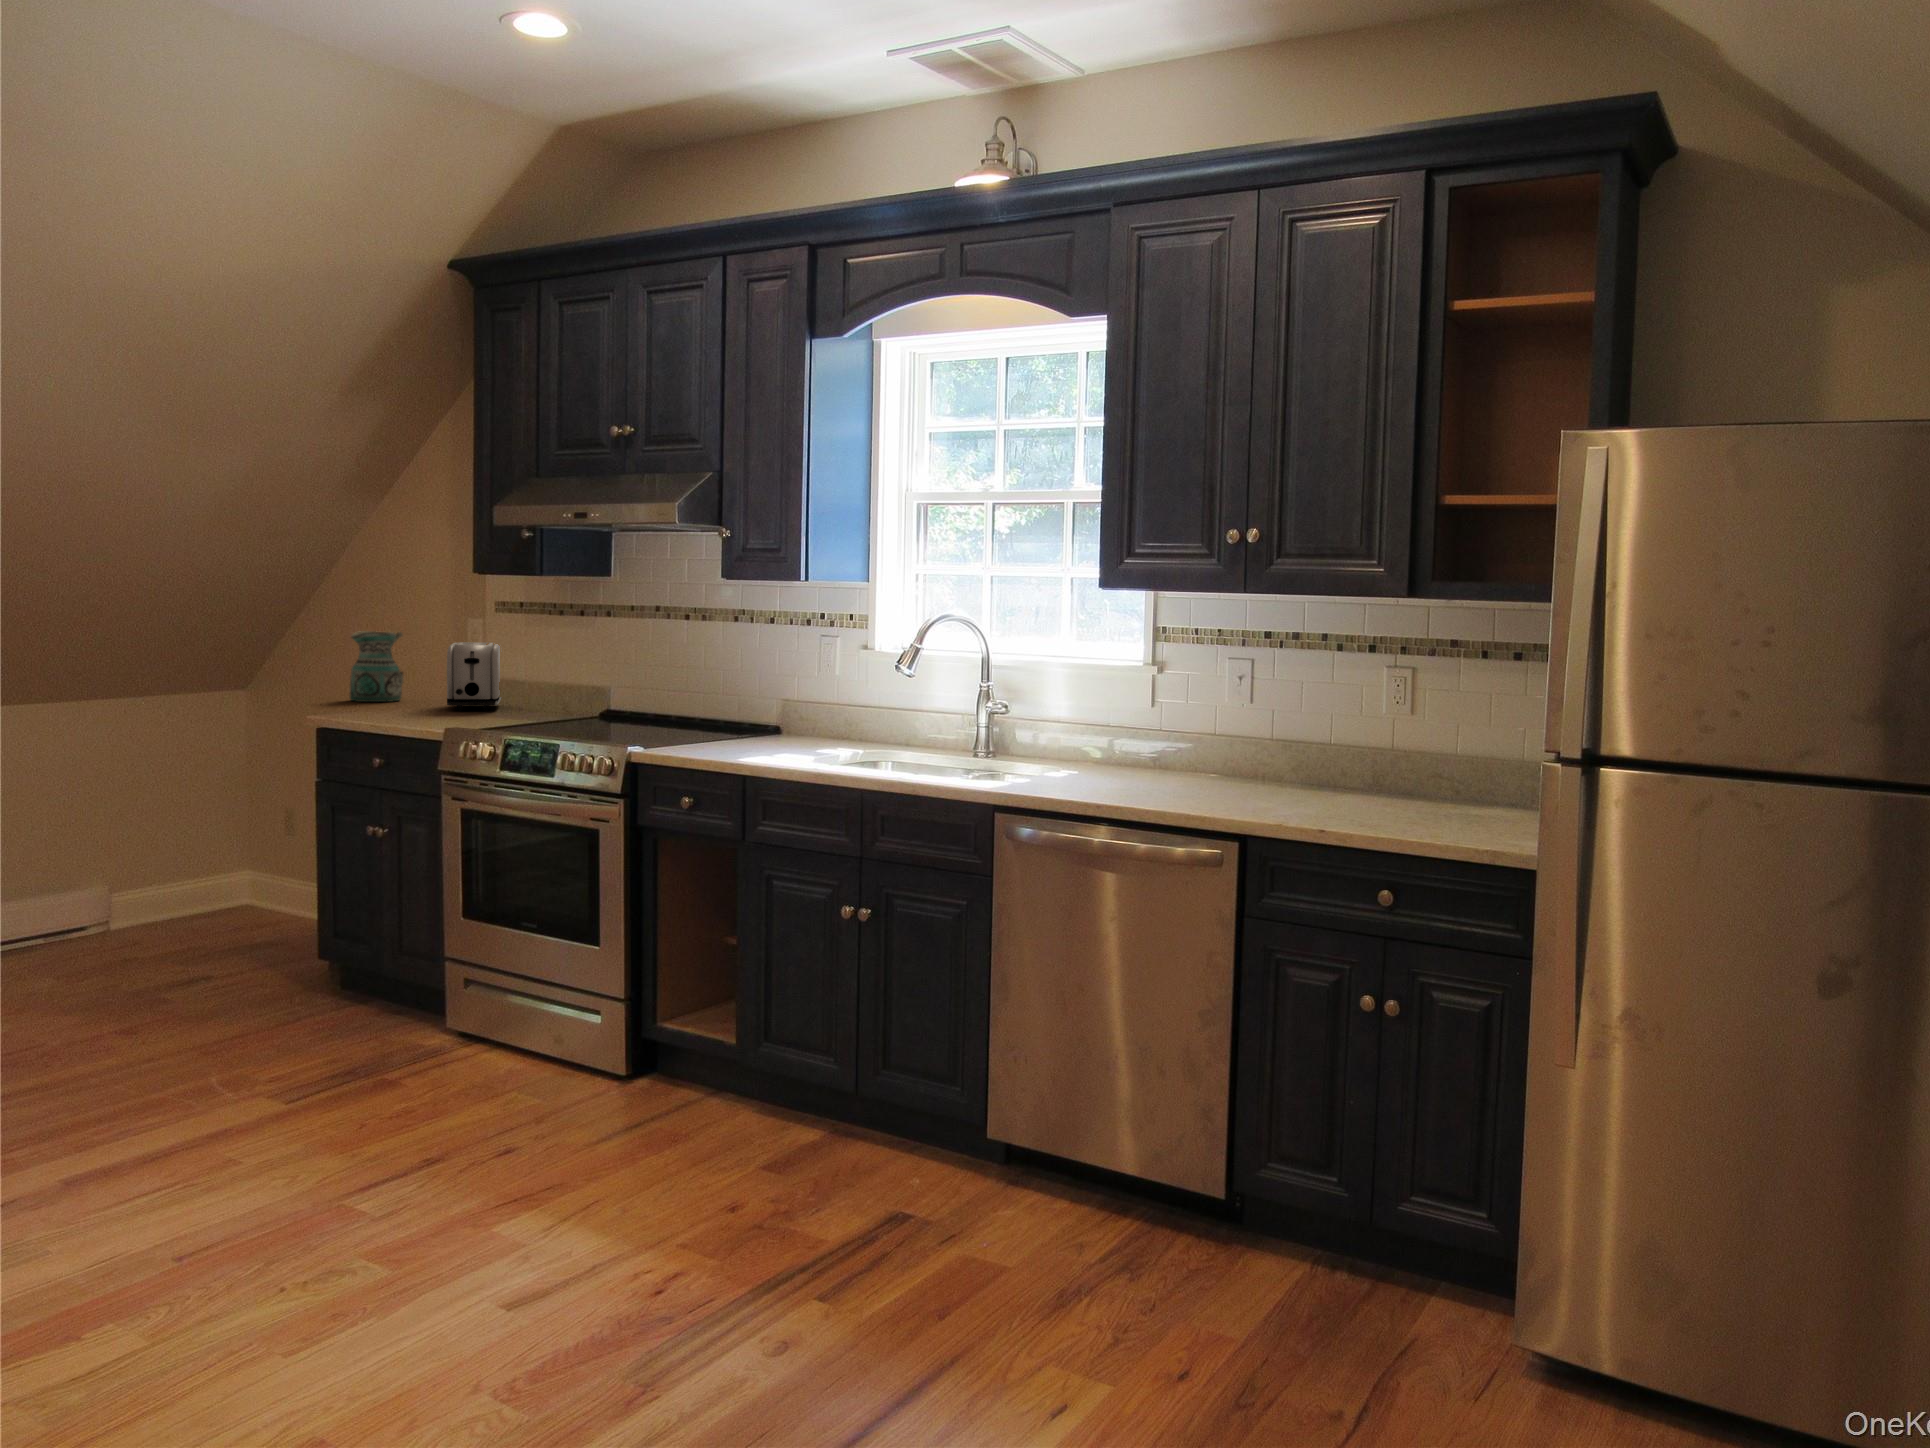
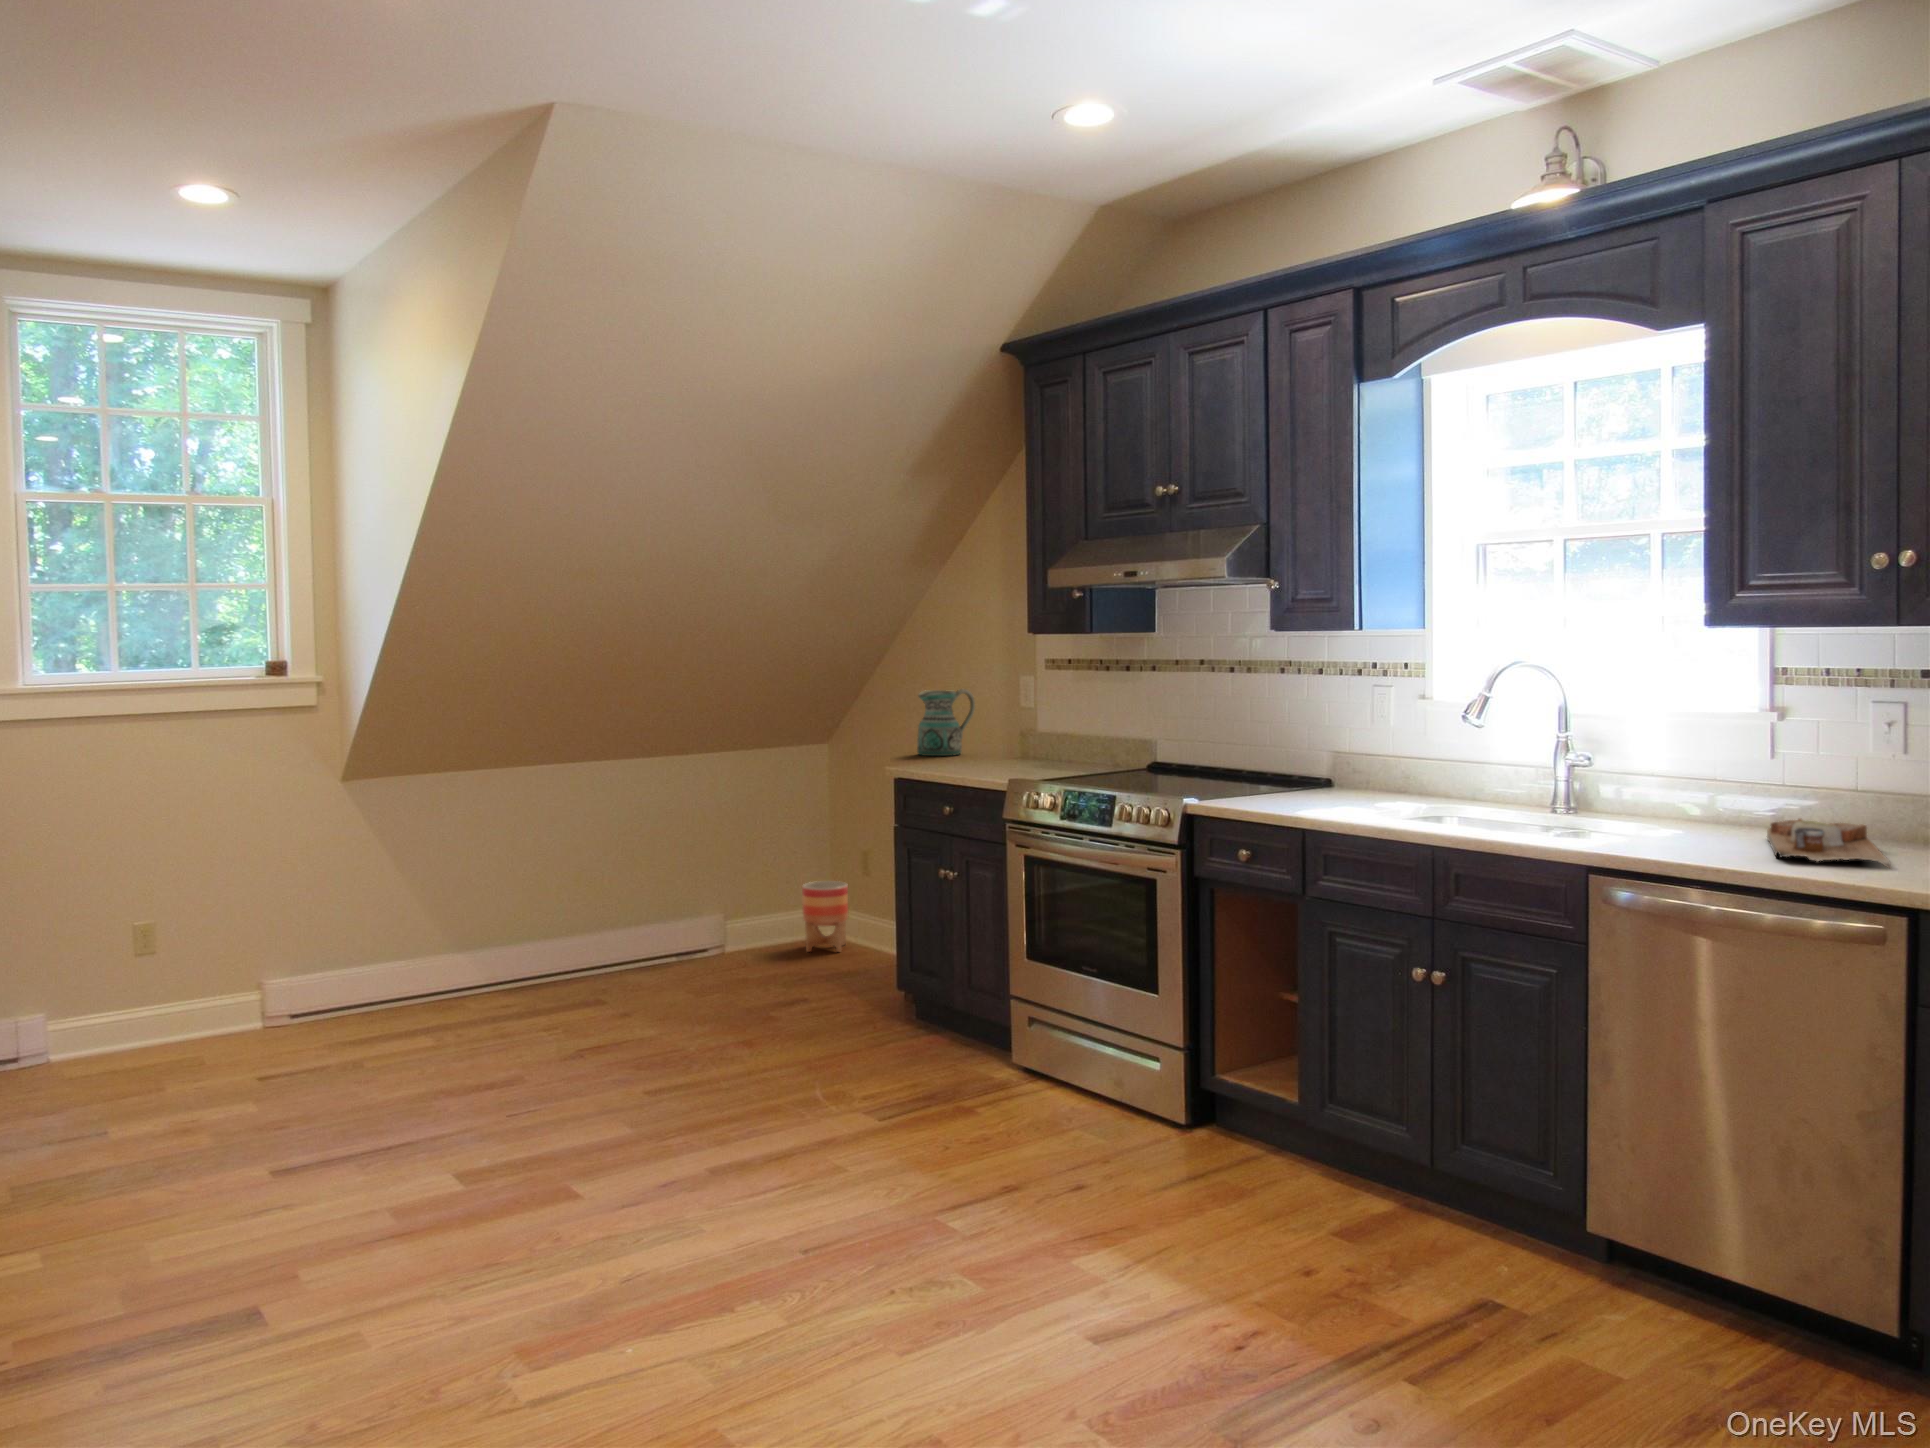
toaster: present [447,642,502,711] -> none [1004,698,1052,764]
cutting board: none [1144,759,1235,802] -> present [1767,819,1891,868]
planter: none [209,839,267,919] -> present [802,881,848,952]

